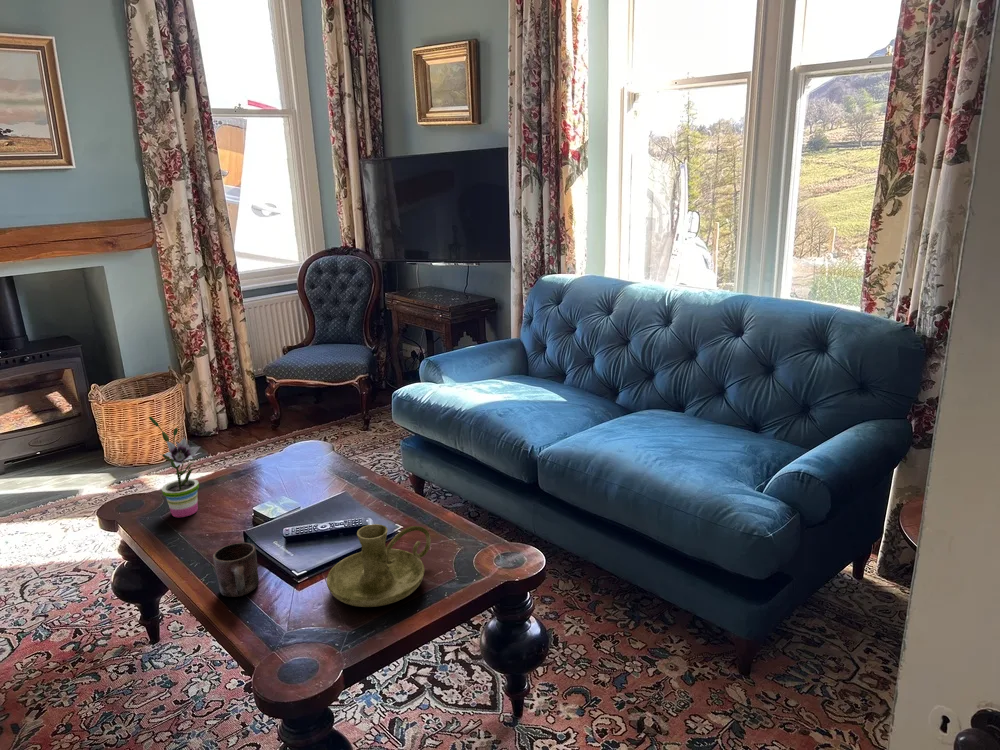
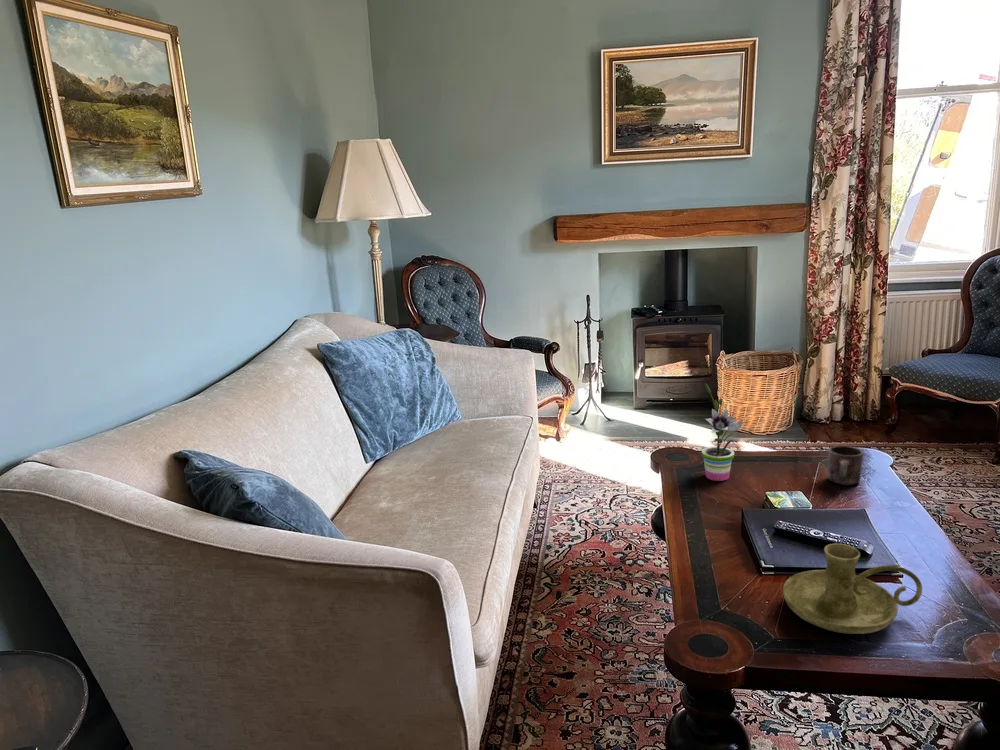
mug: present [213,543,259,597] -> present [828,446,863,485]

